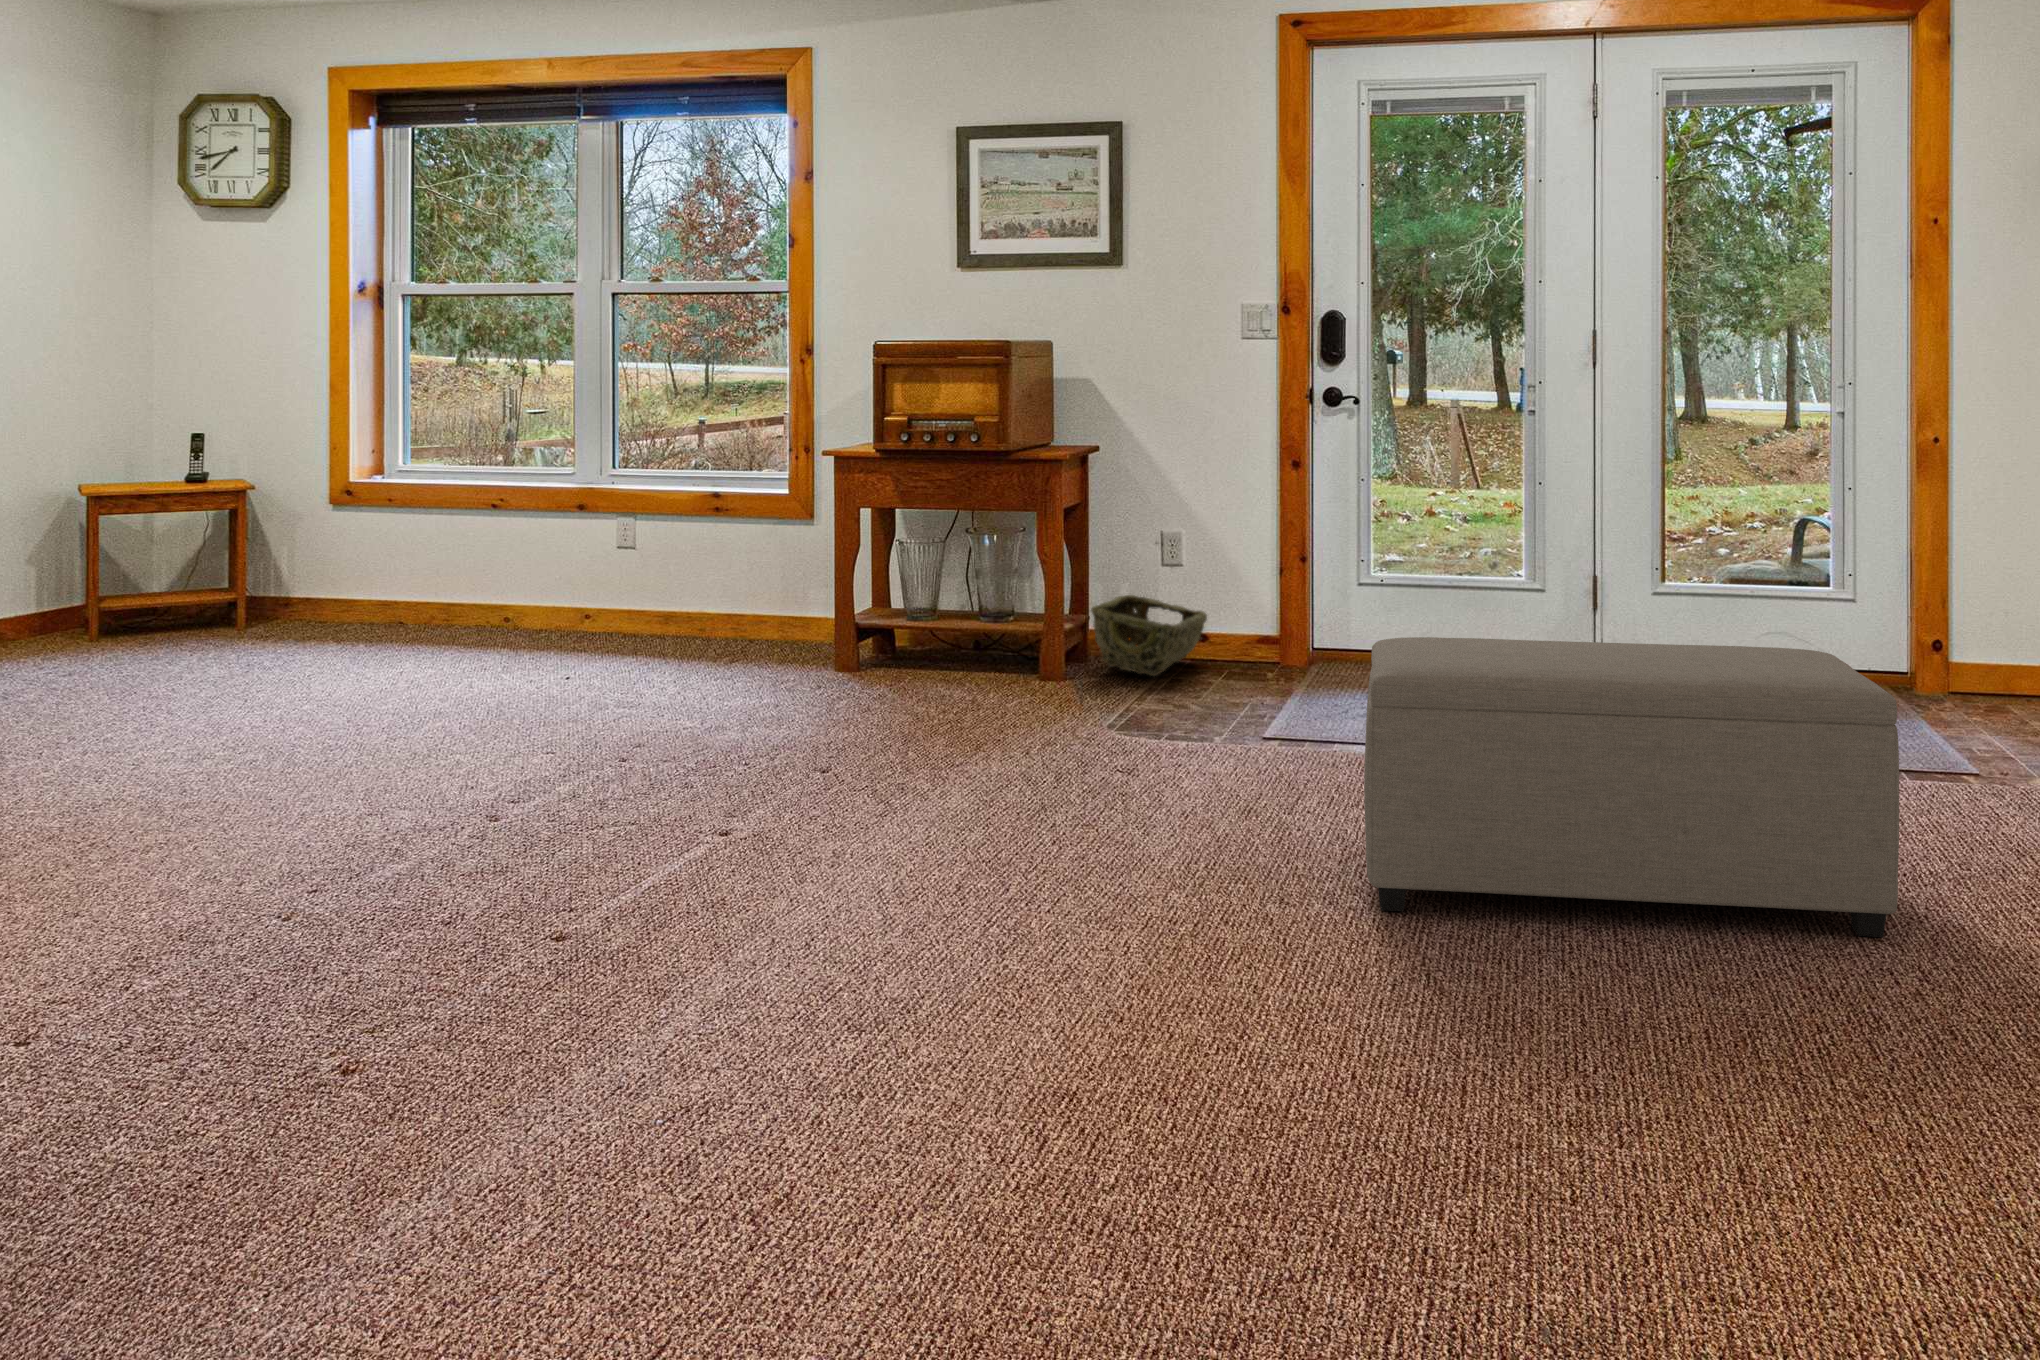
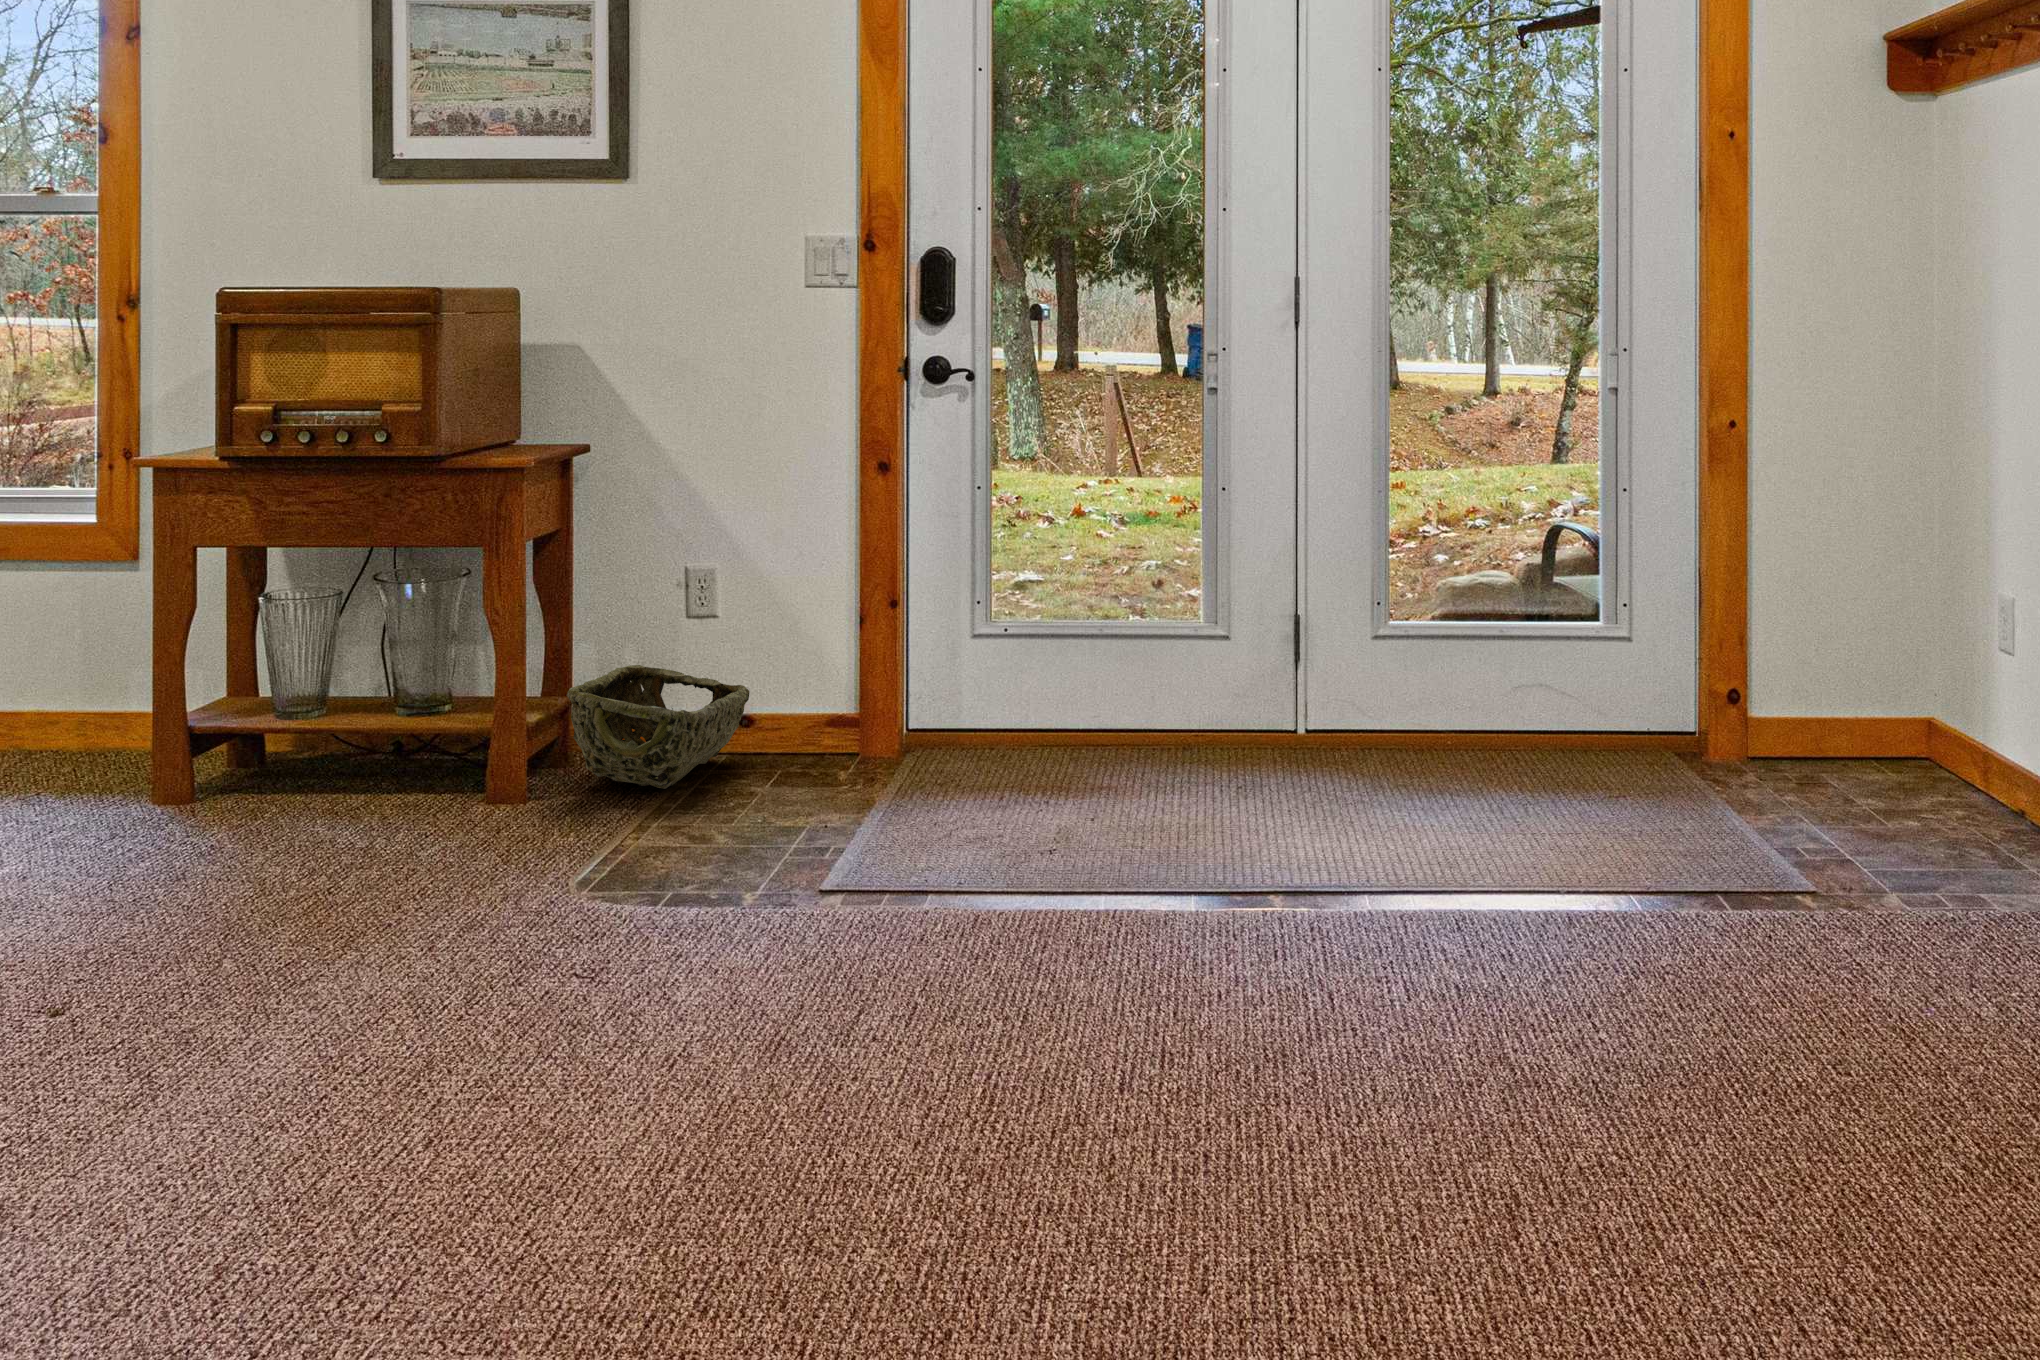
ottoman: present [1364,637,1899,937] -> none [960,751,1780,1227]

